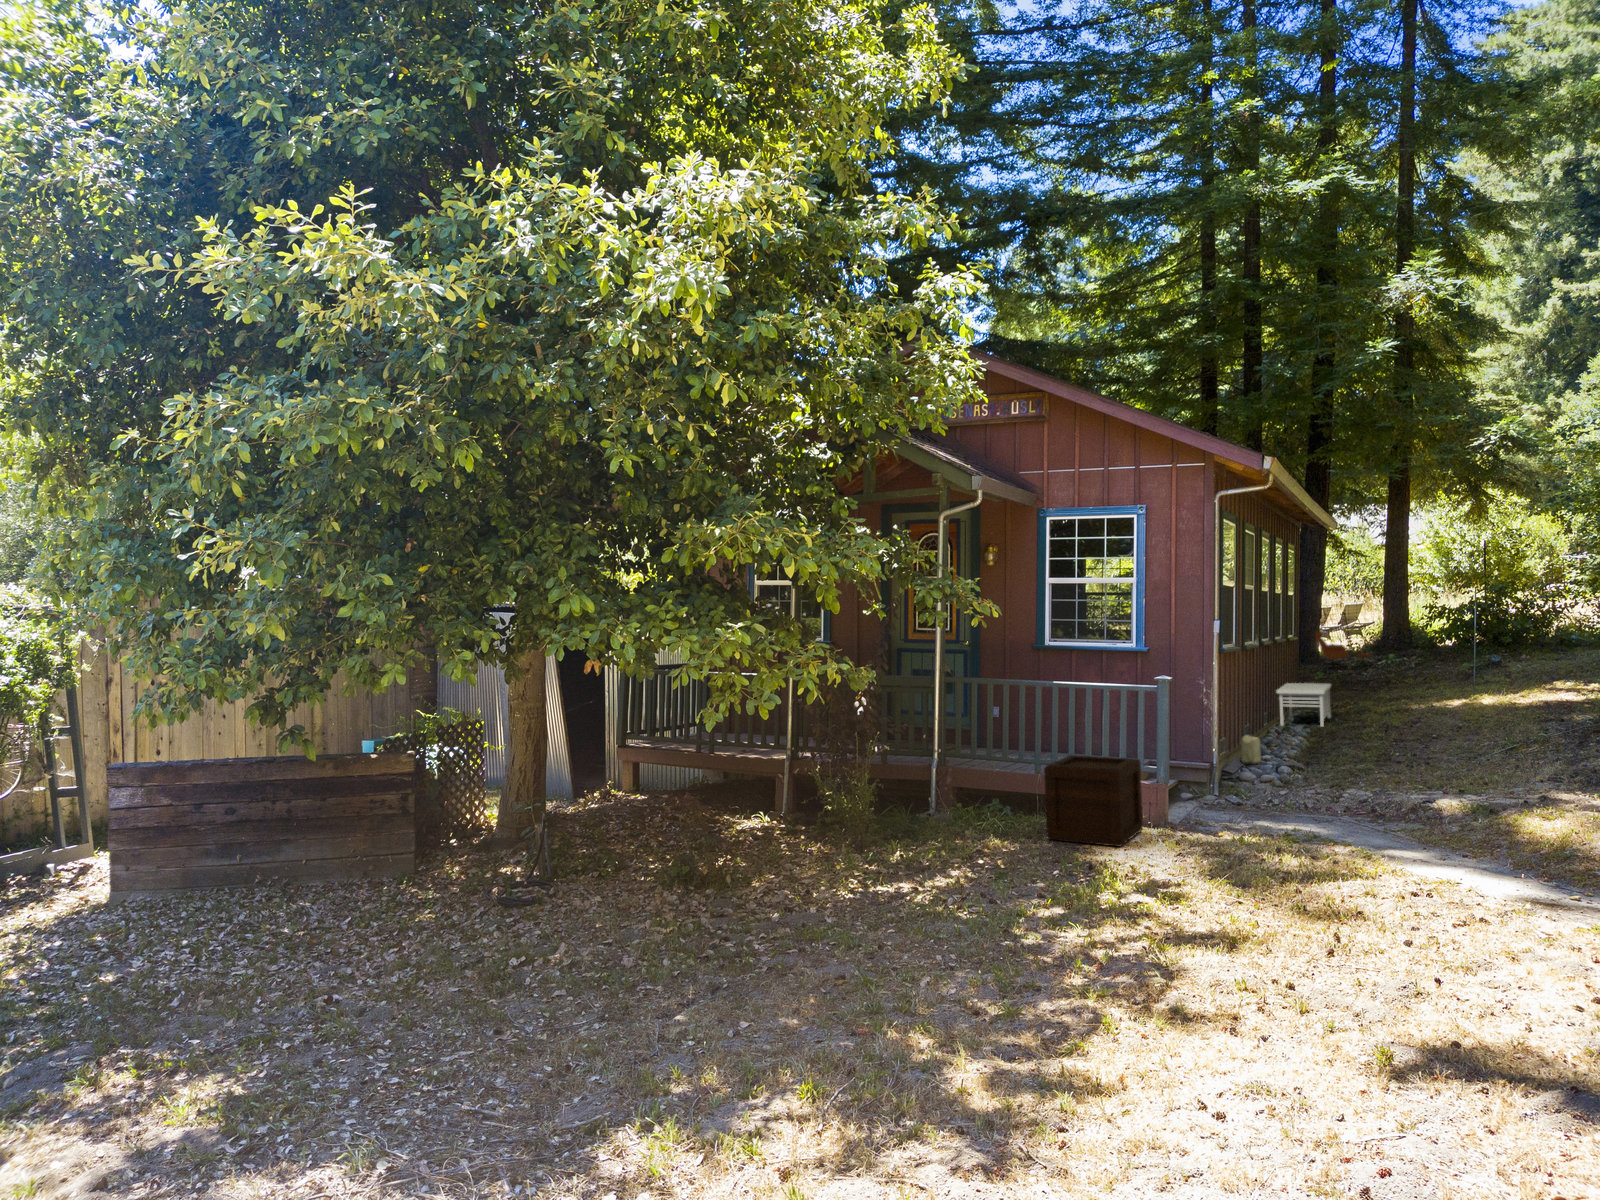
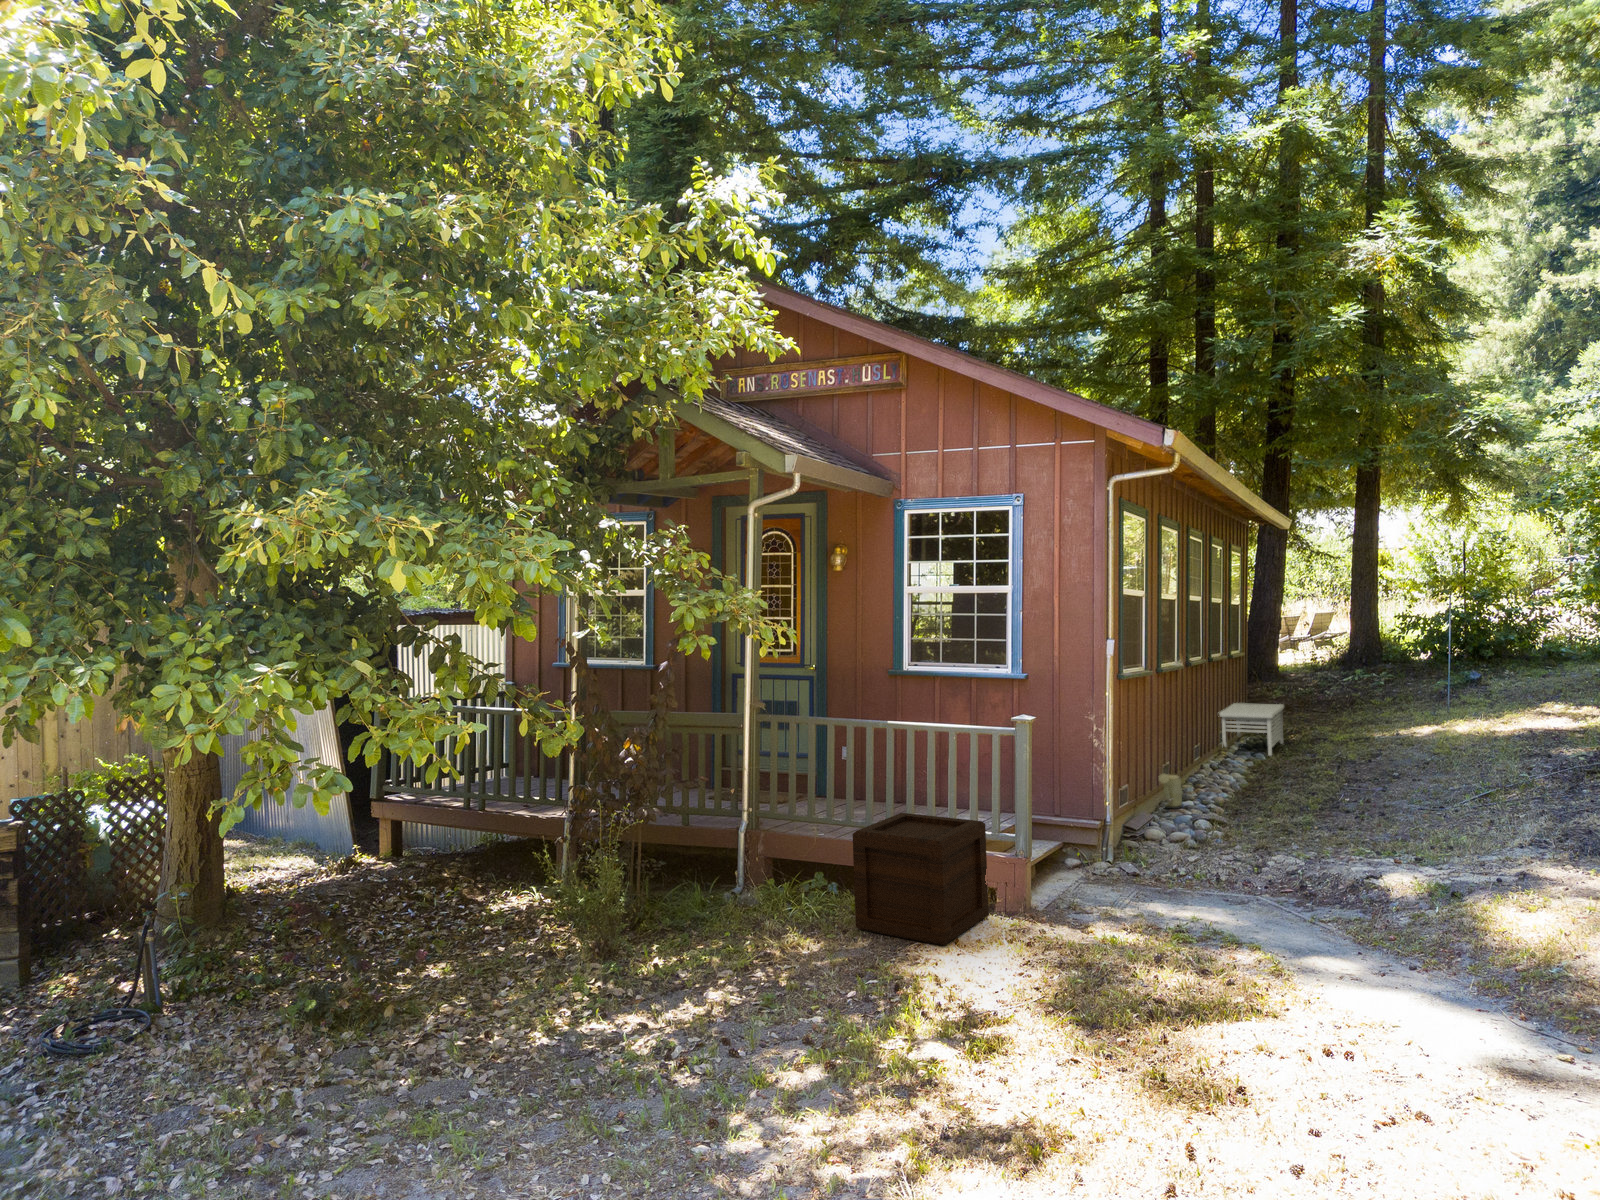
lounge chair: present [1315,631,1371,667] -> none [1278,642,1343,683]

